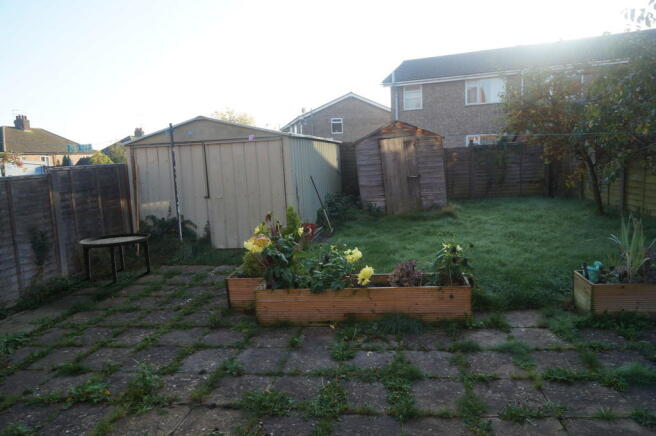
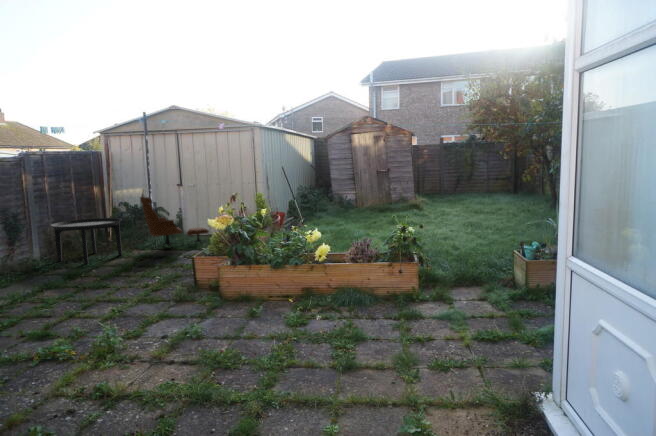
lounge chair: none [168,210,238,264] -> present [140,197,209,246]

